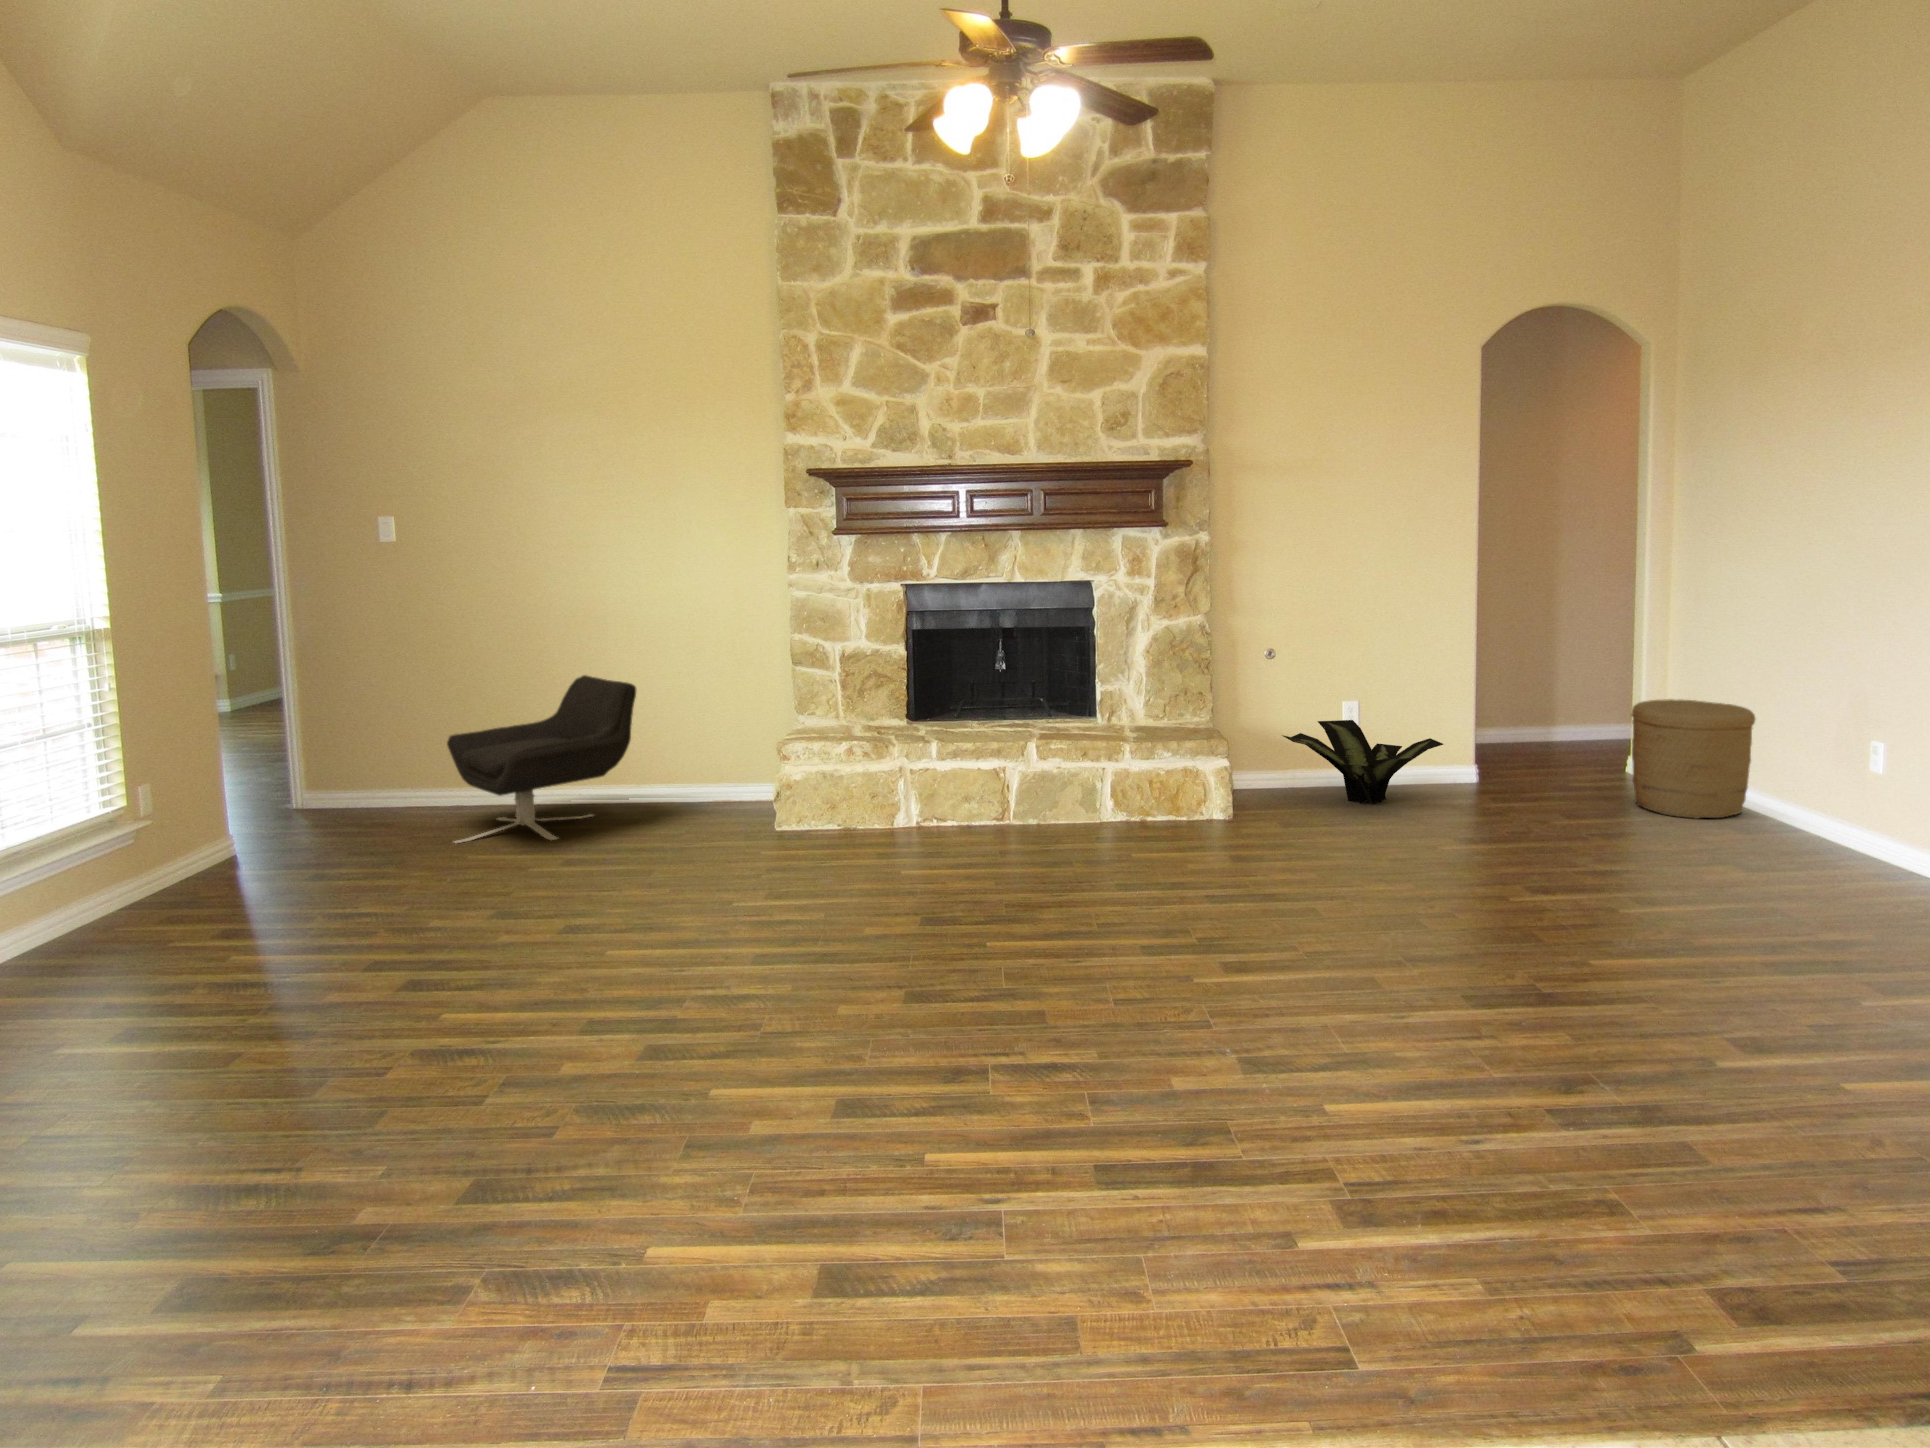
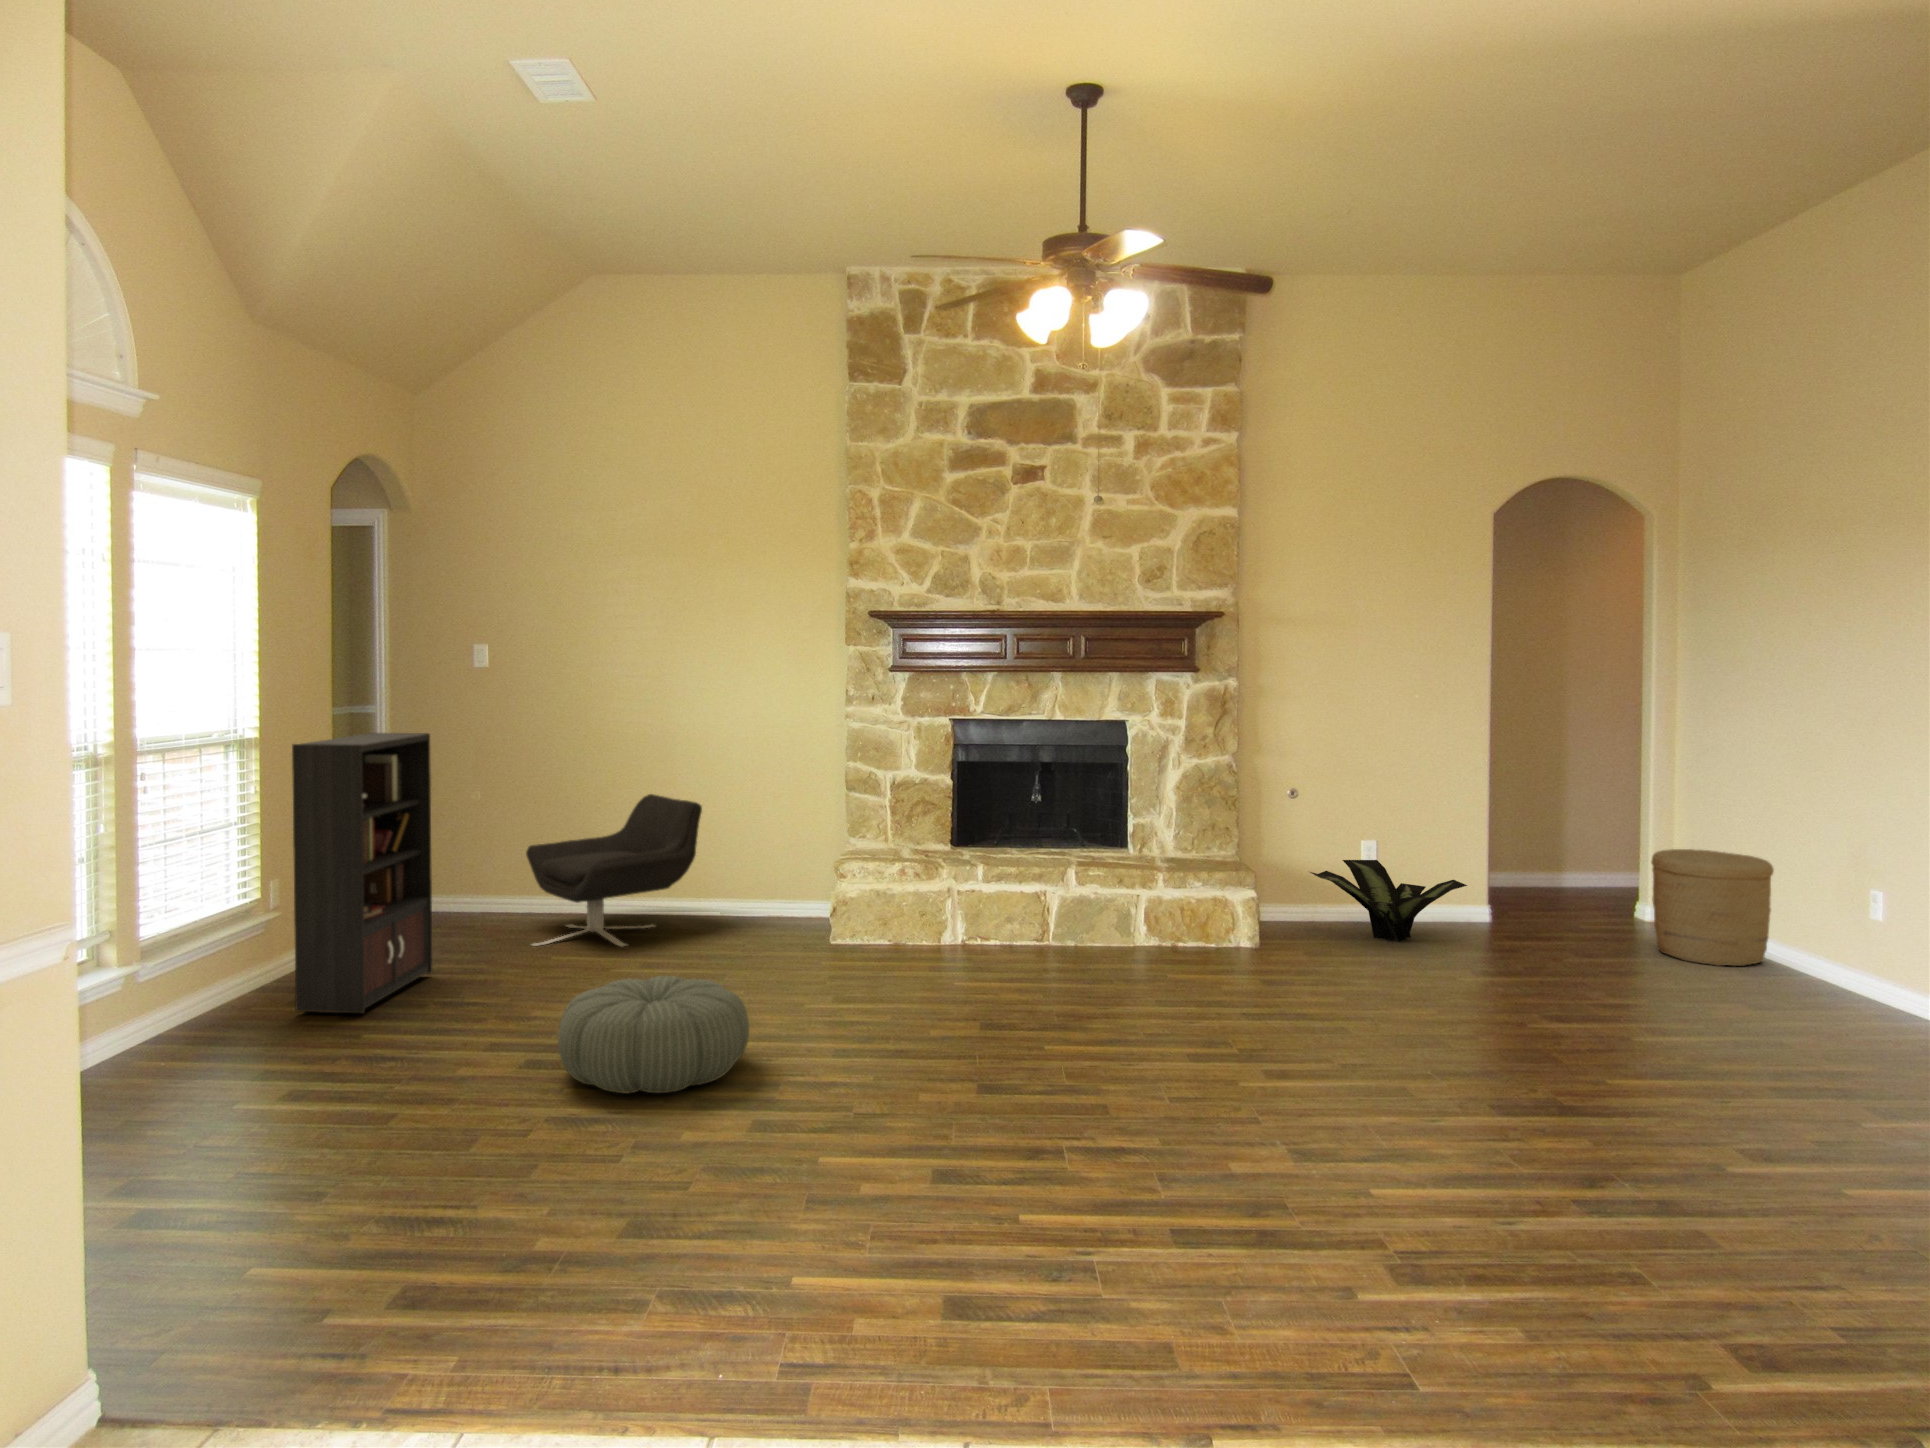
bookcase: none [128,617,332,932] -> present [292,733,432,1013]
pouf: none [432,880,656,1016] -> present [558,975,749,1093]

